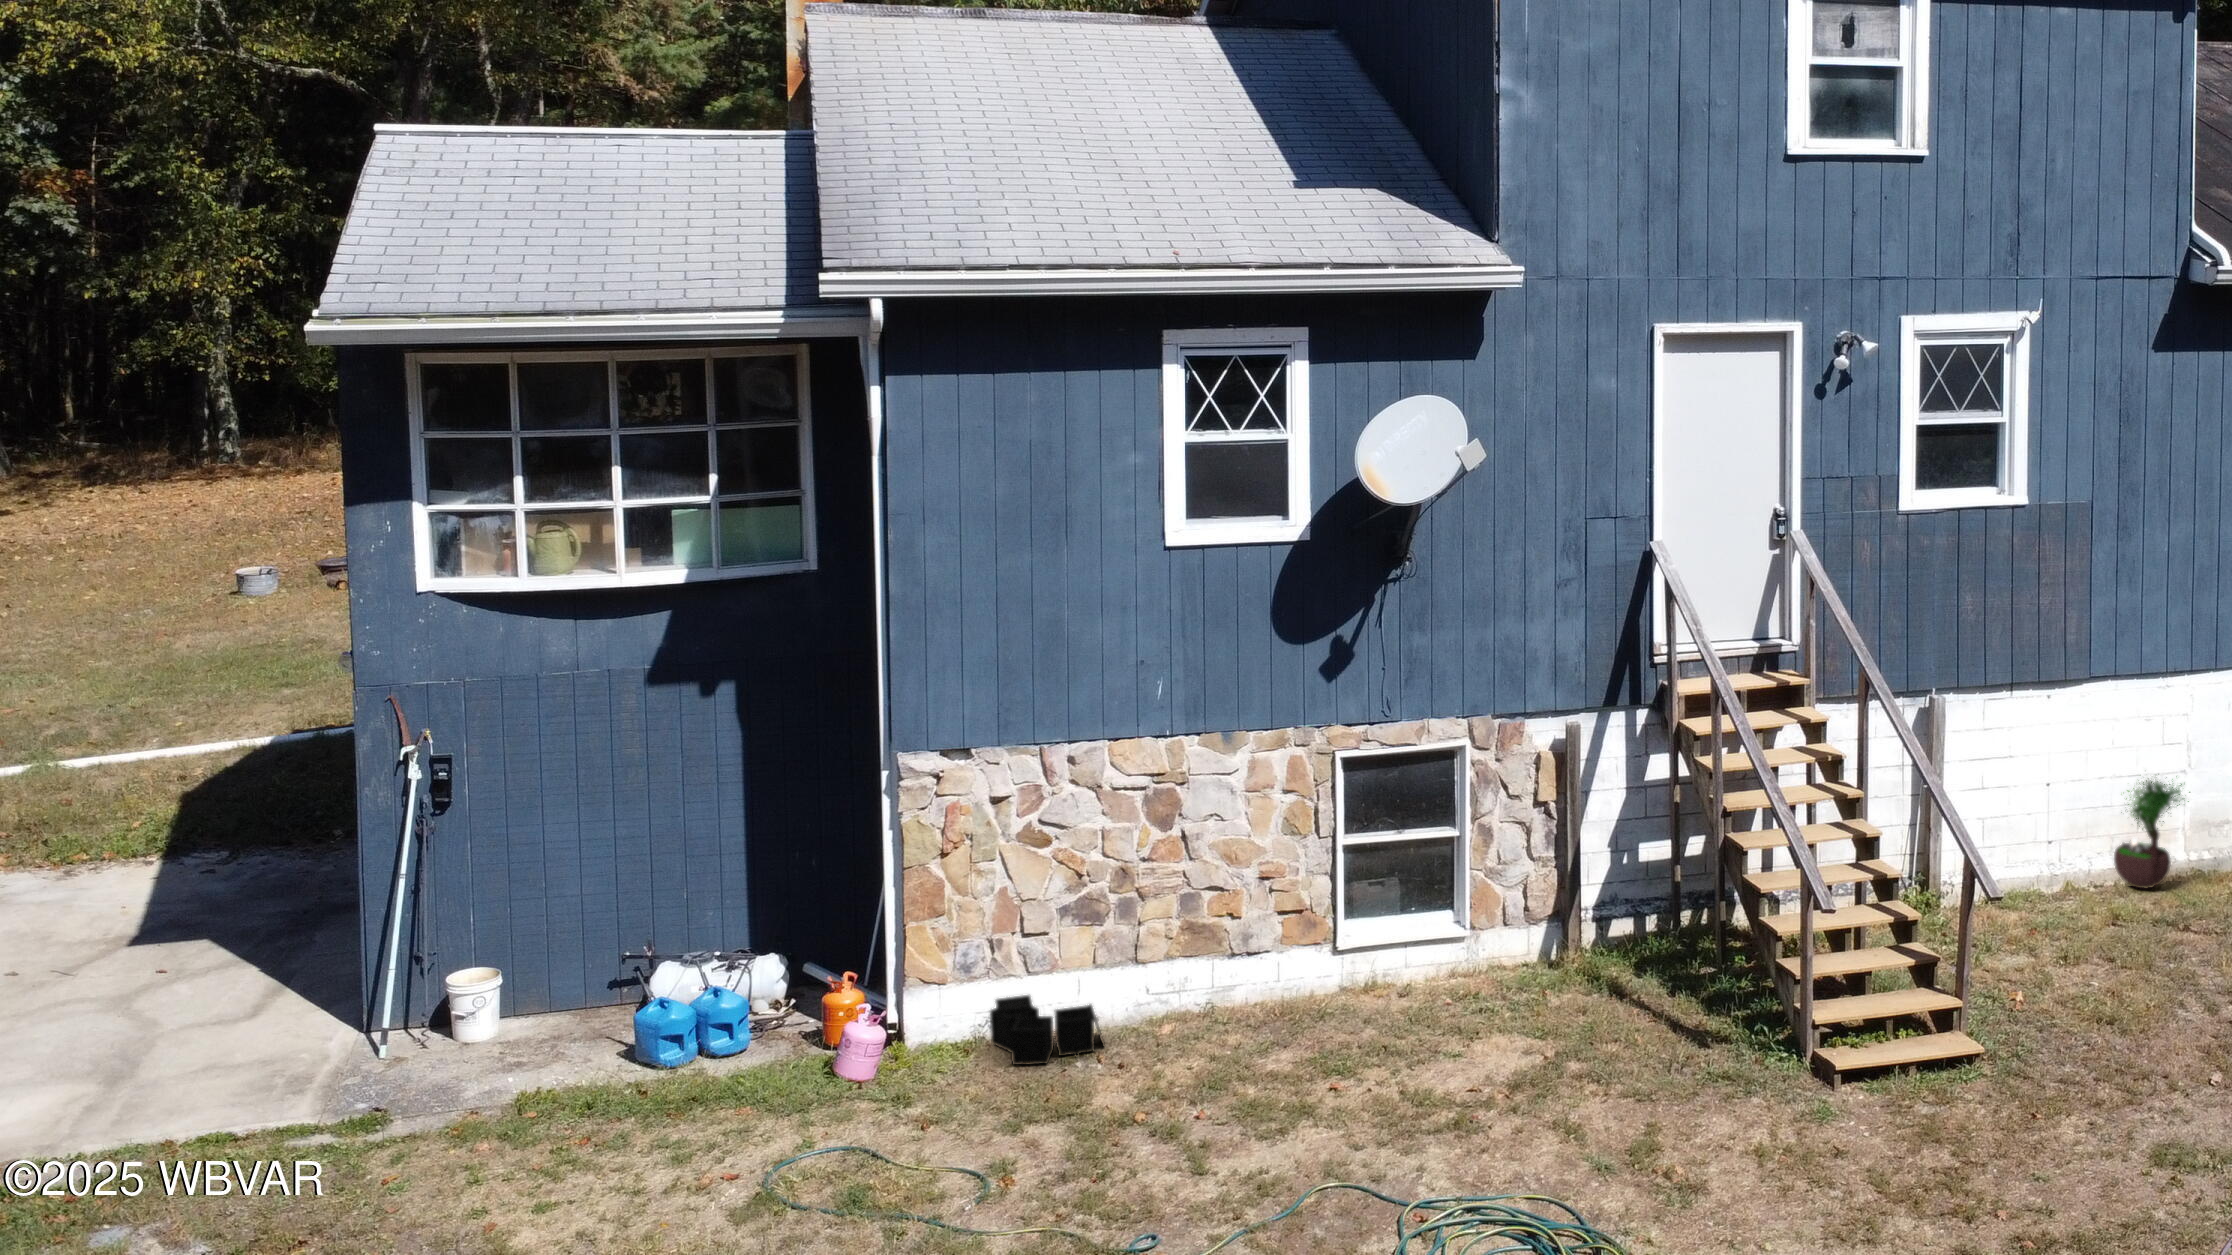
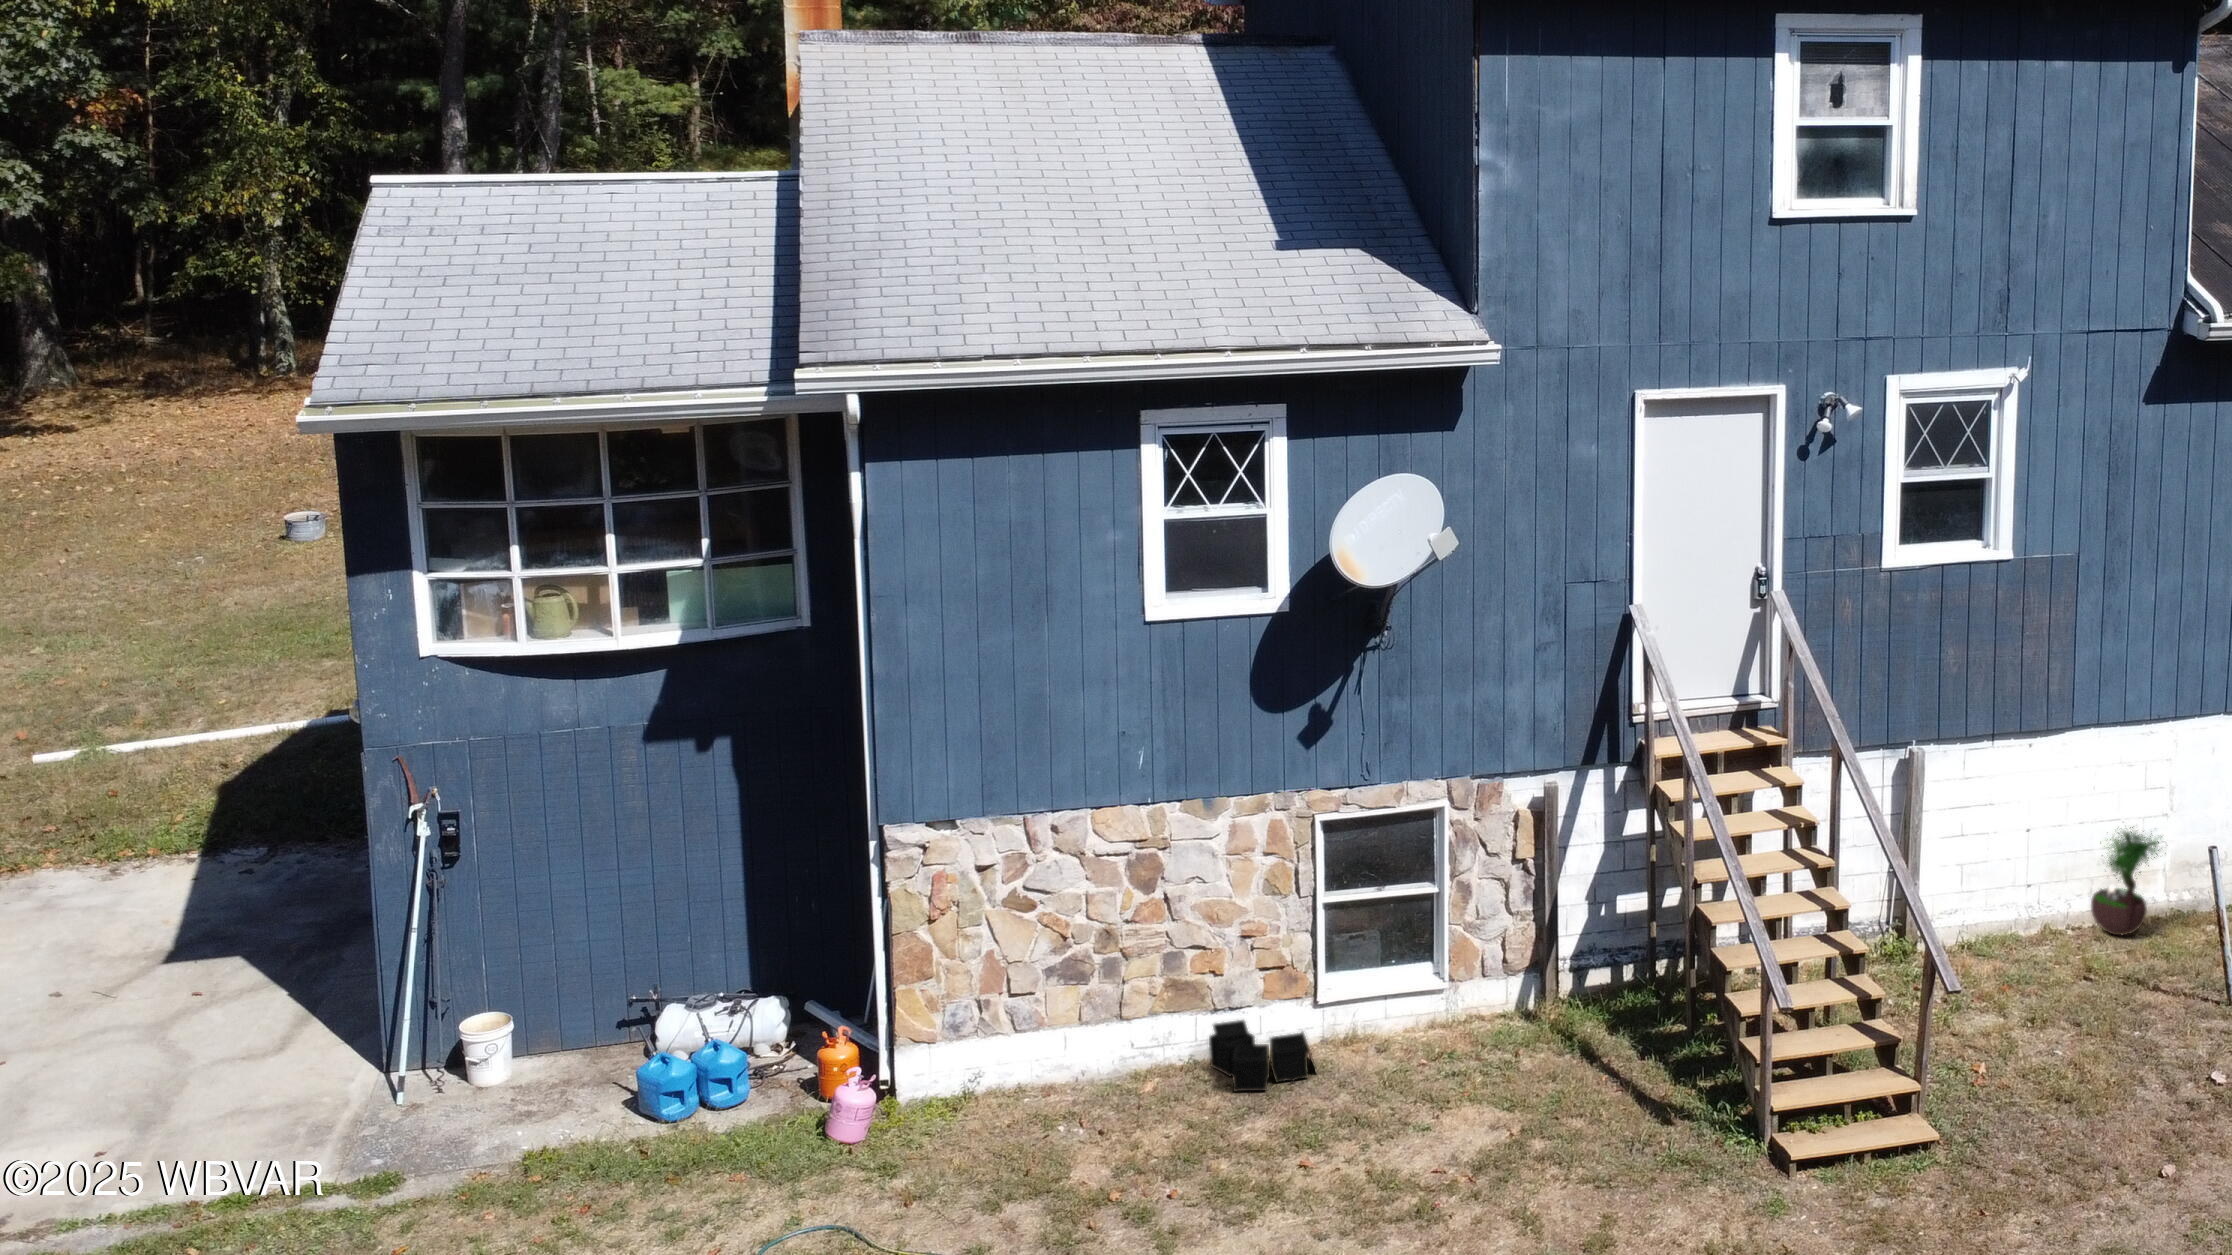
storage bin: present [990,995,1104,1065] -> present [1209,1020,1316,1091]

